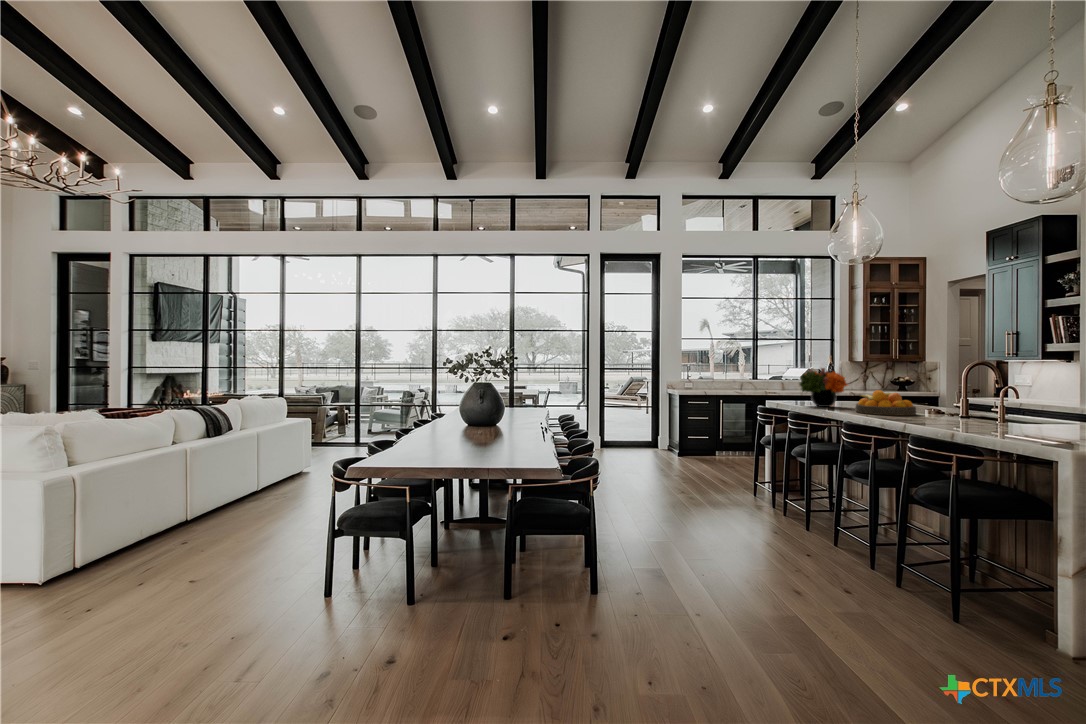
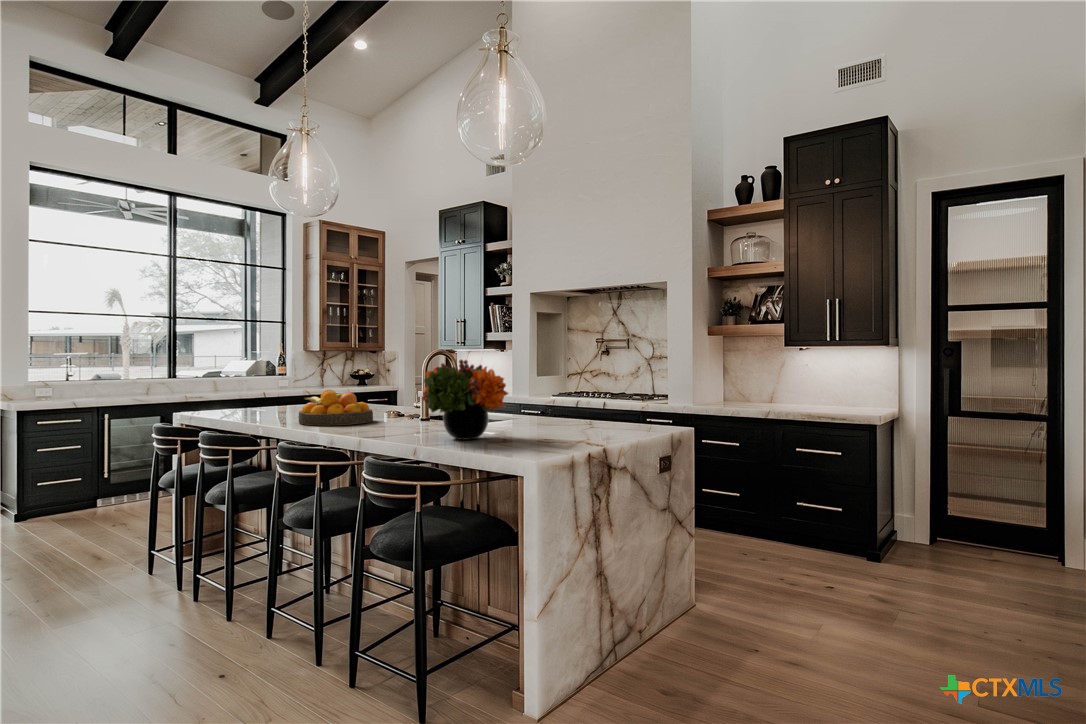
flower arrangement: present [800,368,847,407] -> present [422,360,508,440]

